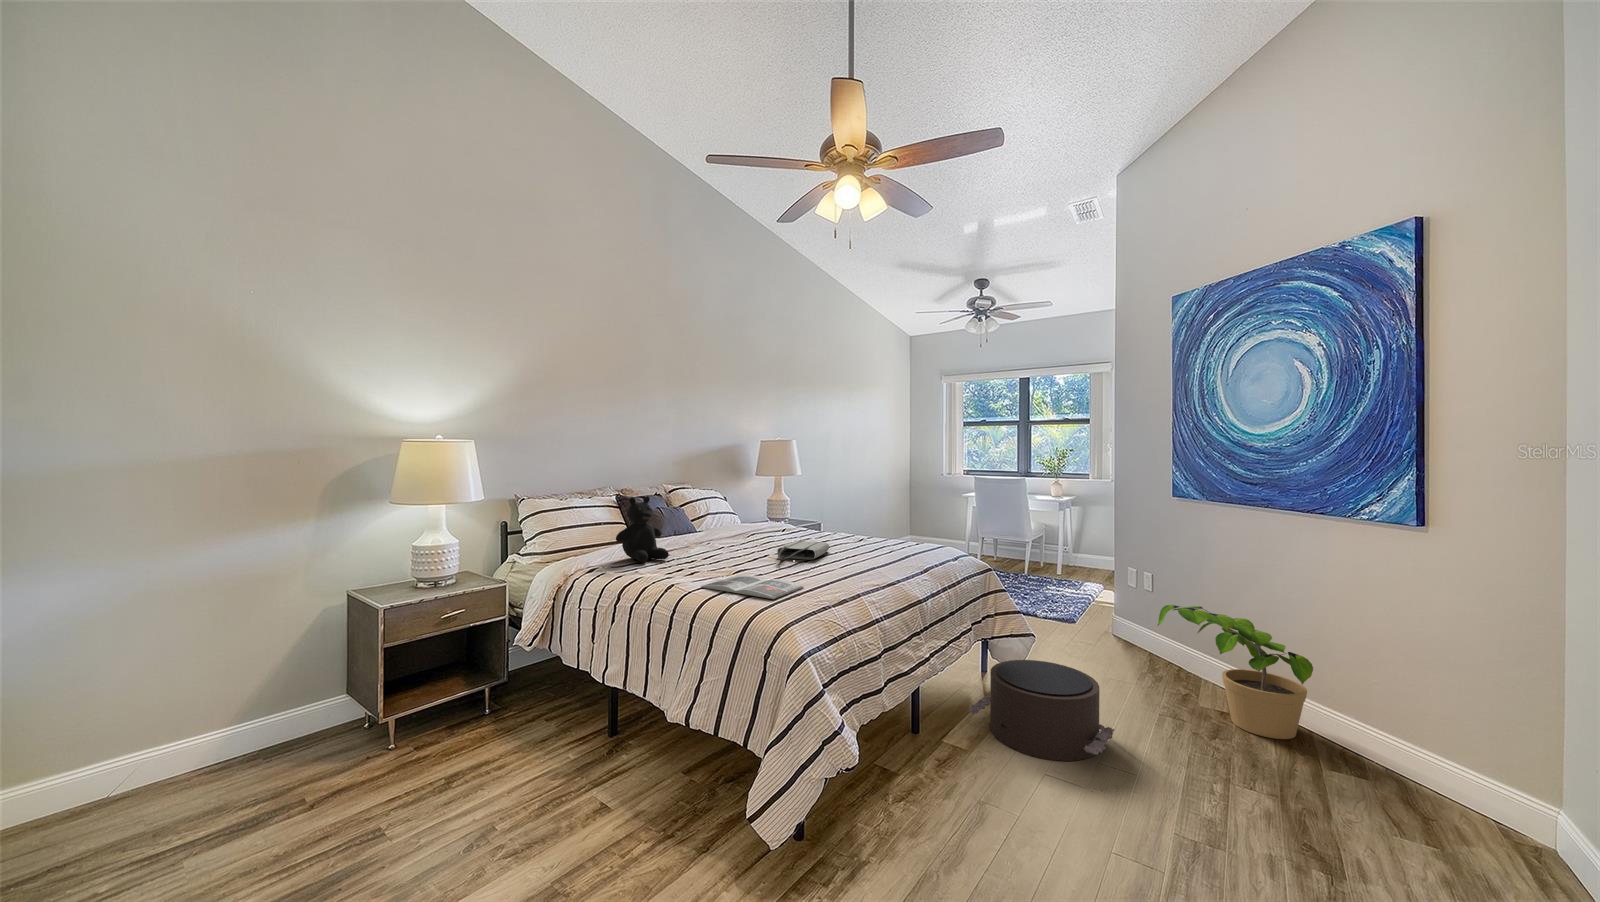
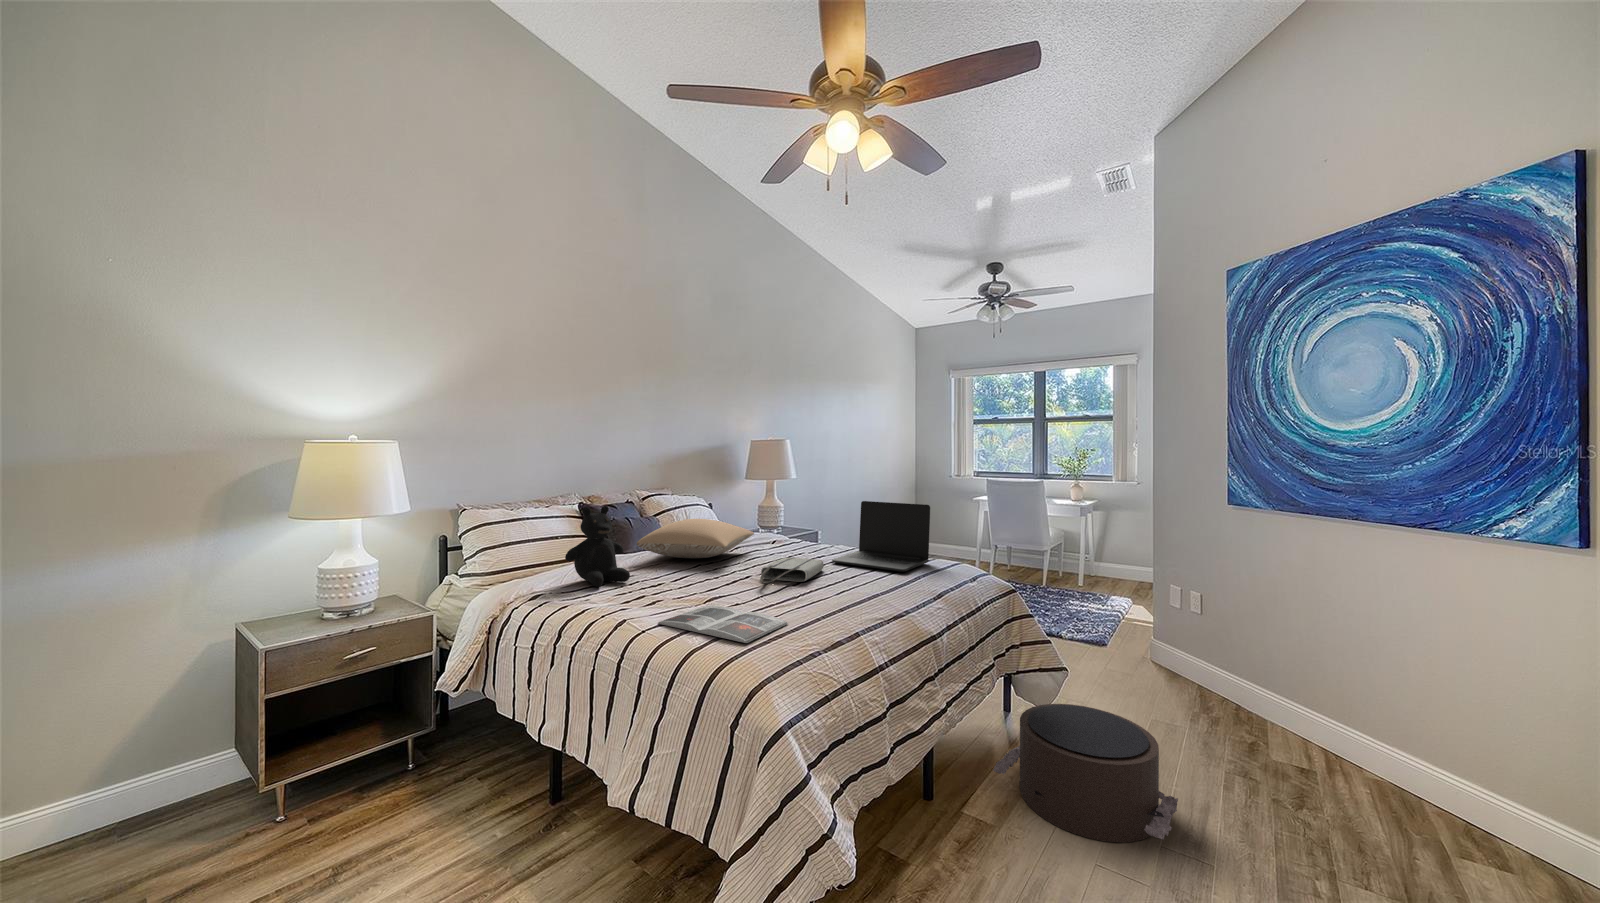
laptop: none [836,494,919,553] -> present [832,501,930,572]
pillow: none [669,509,768,542] -> present [637,519,754,558]
potted plant: present [1157,605,1313,739] -> none [1225,640,1429,810]

